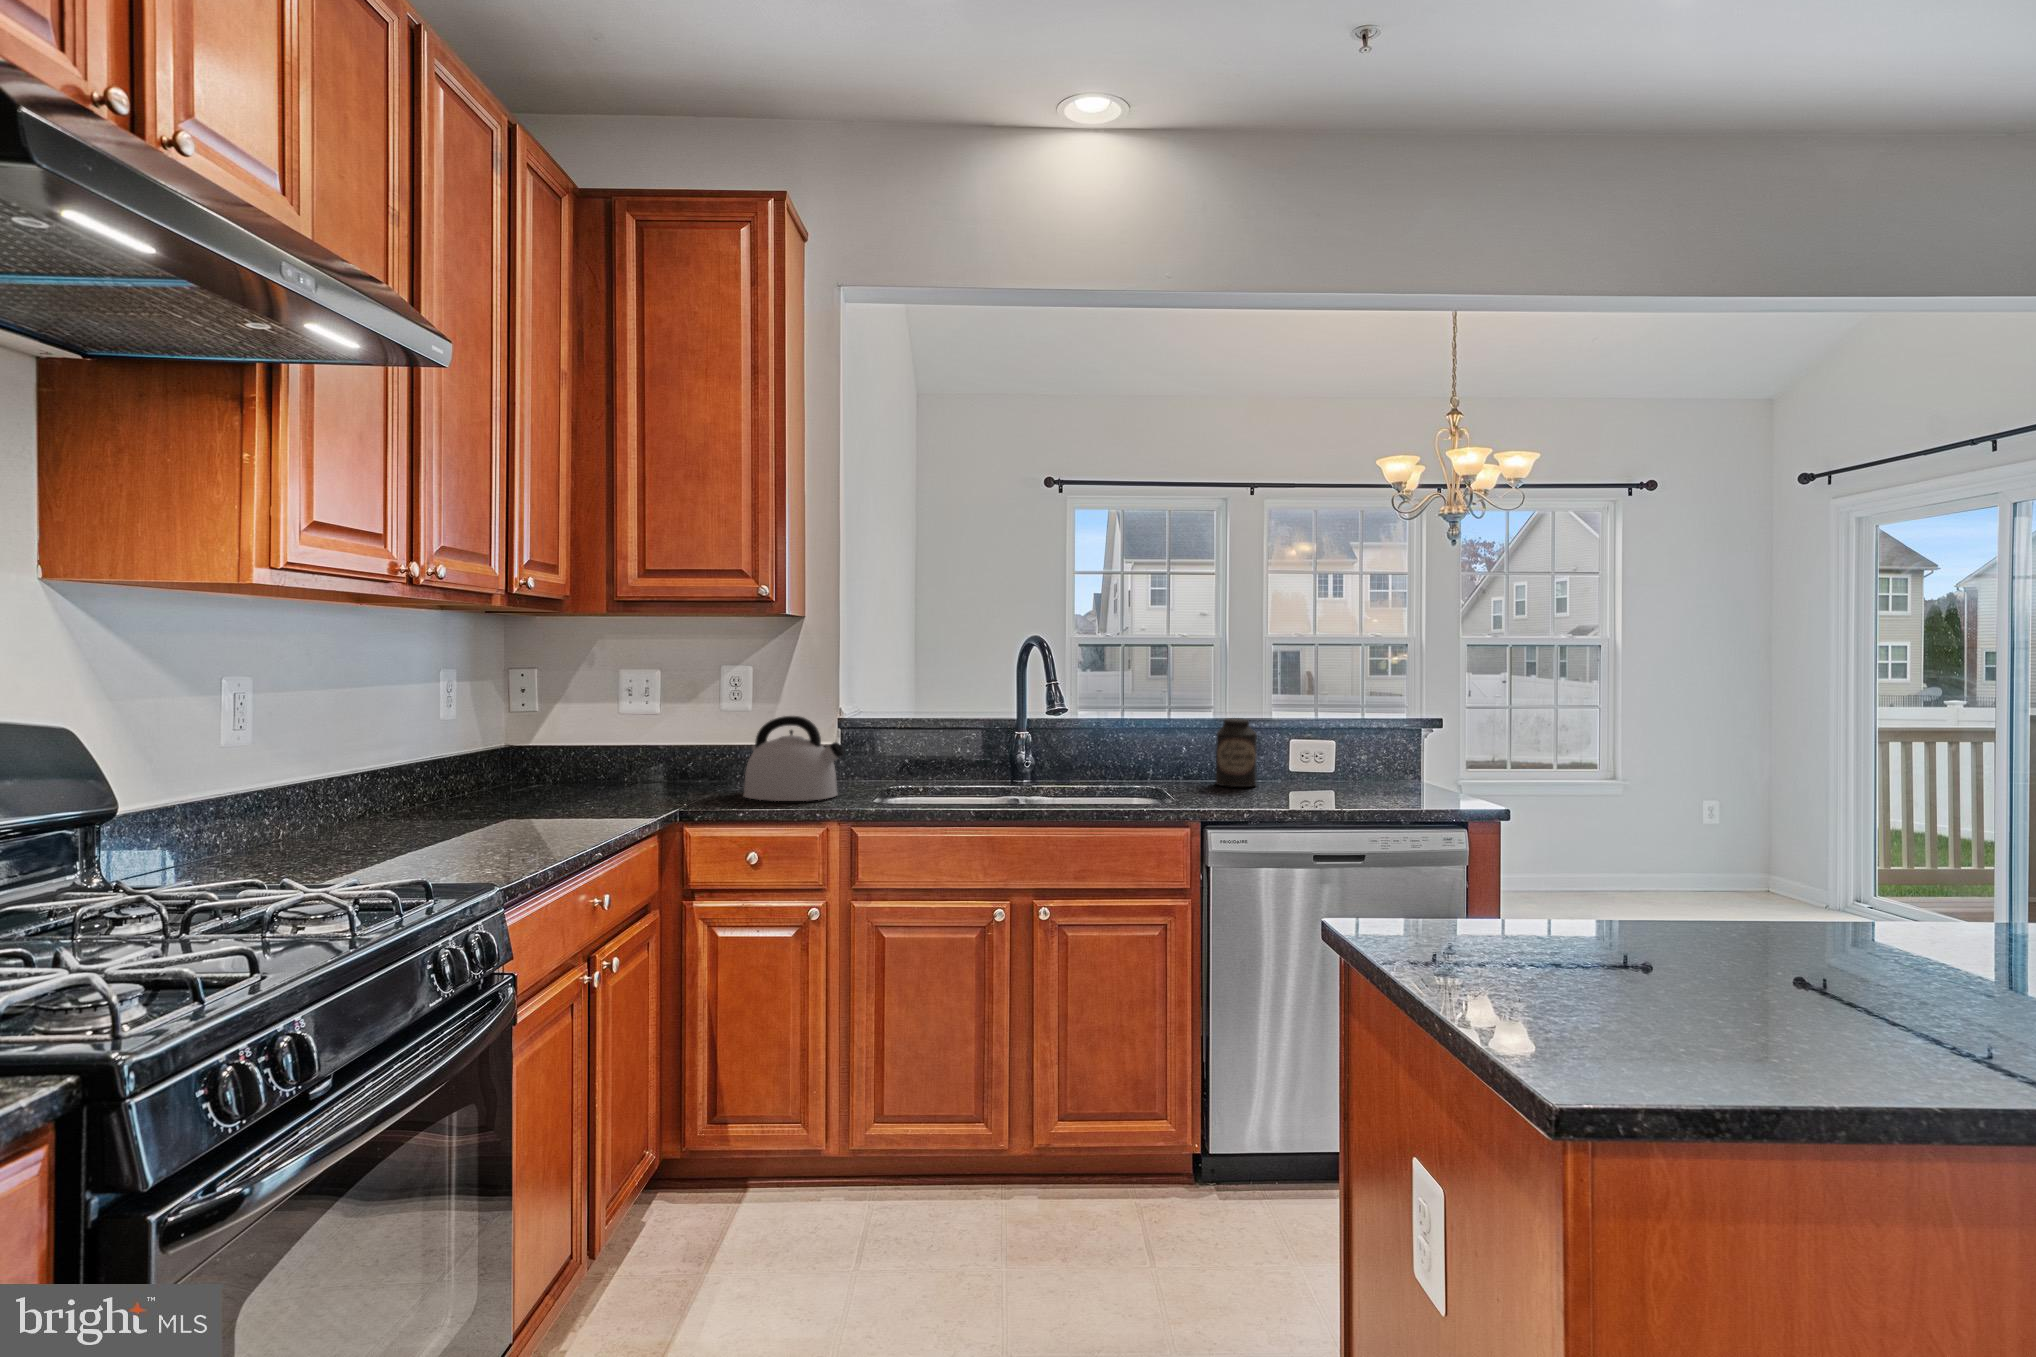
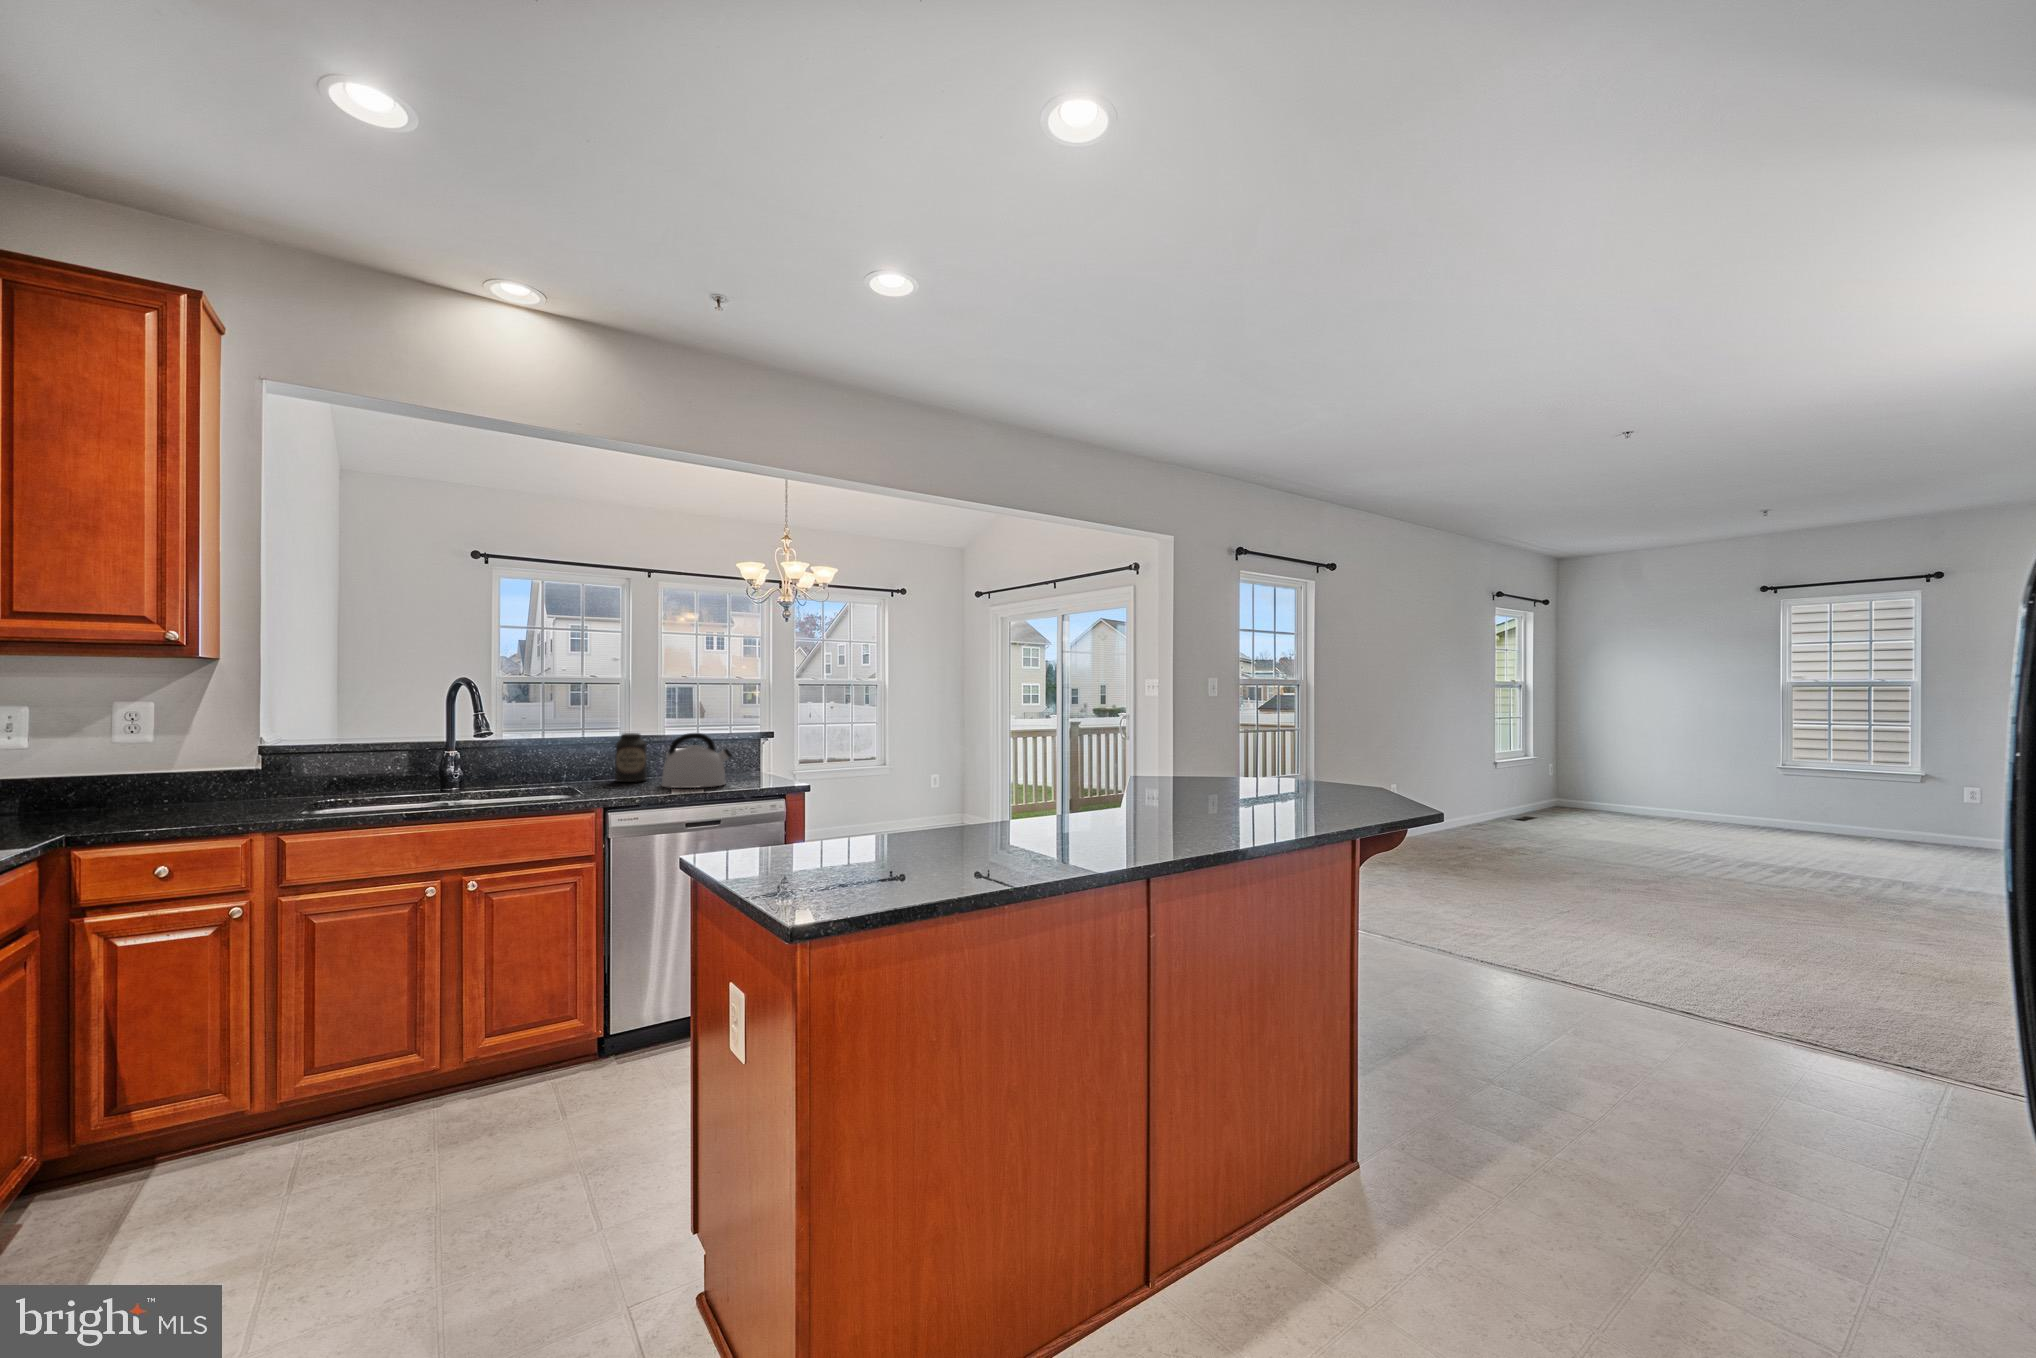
kettle: present [743,716,844,801] -> present [662,733,732,788]

